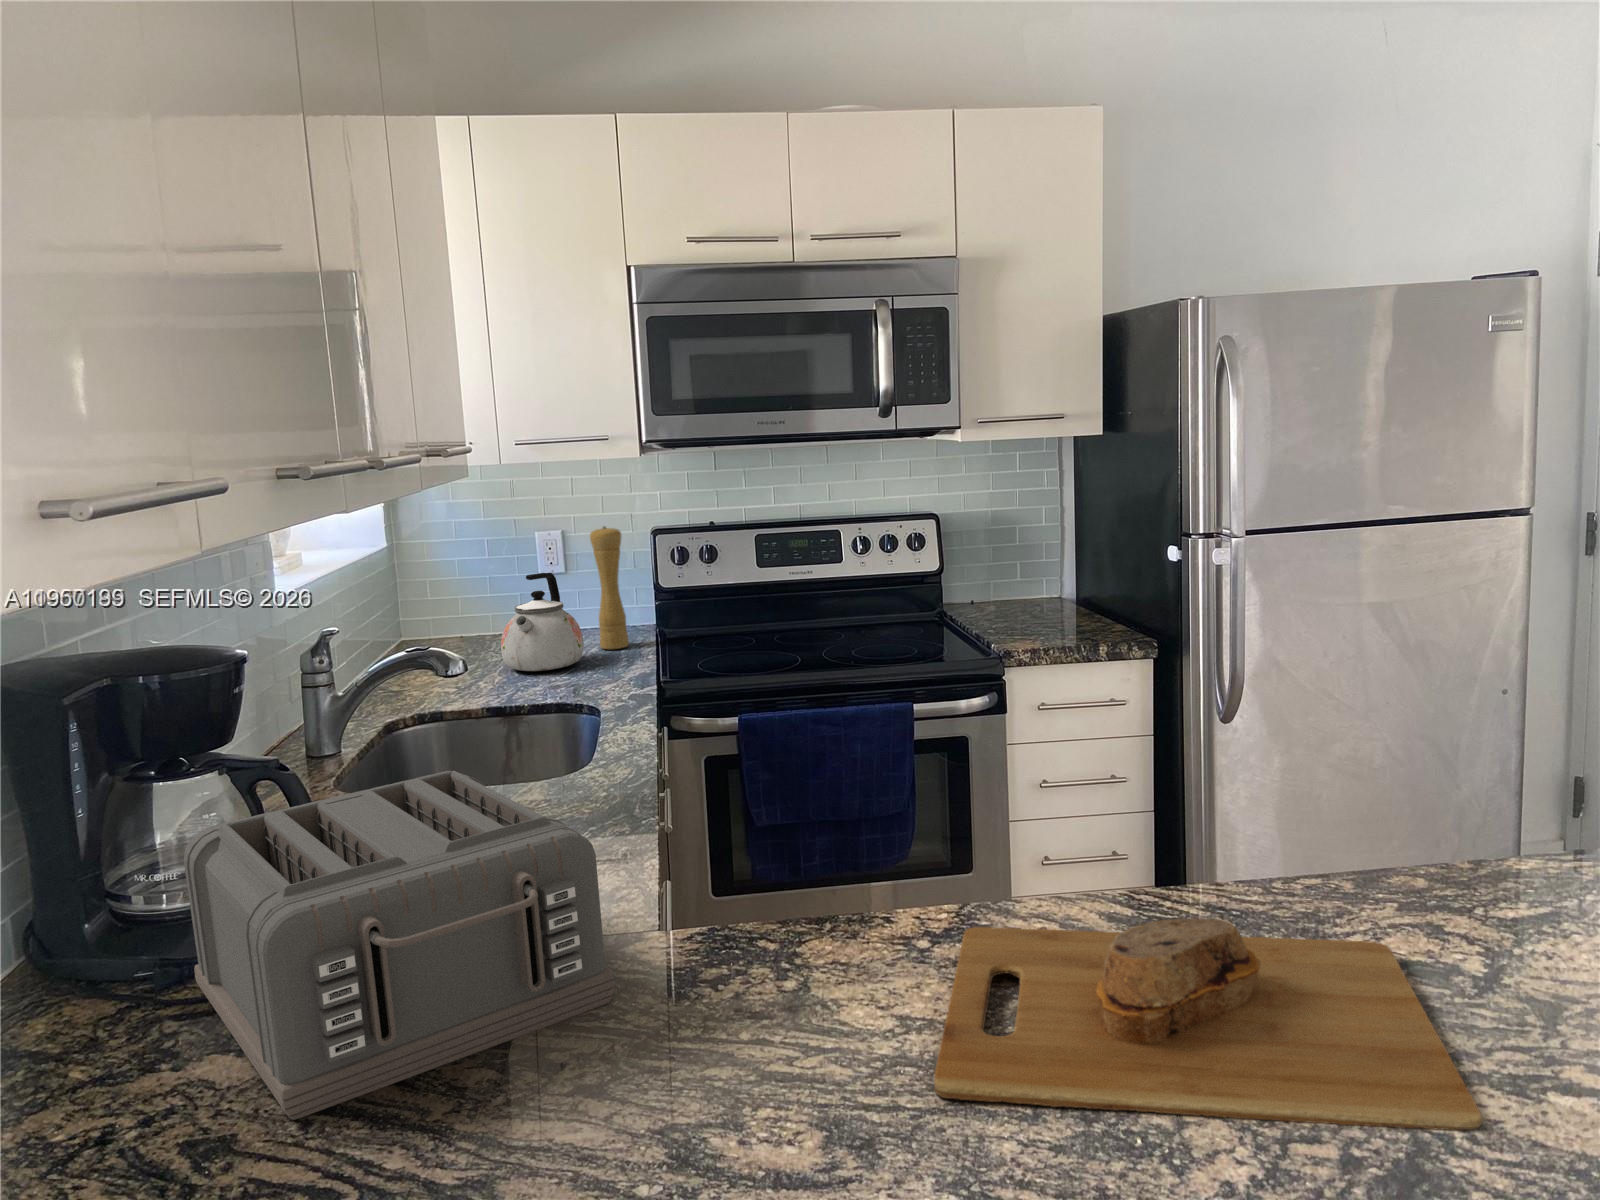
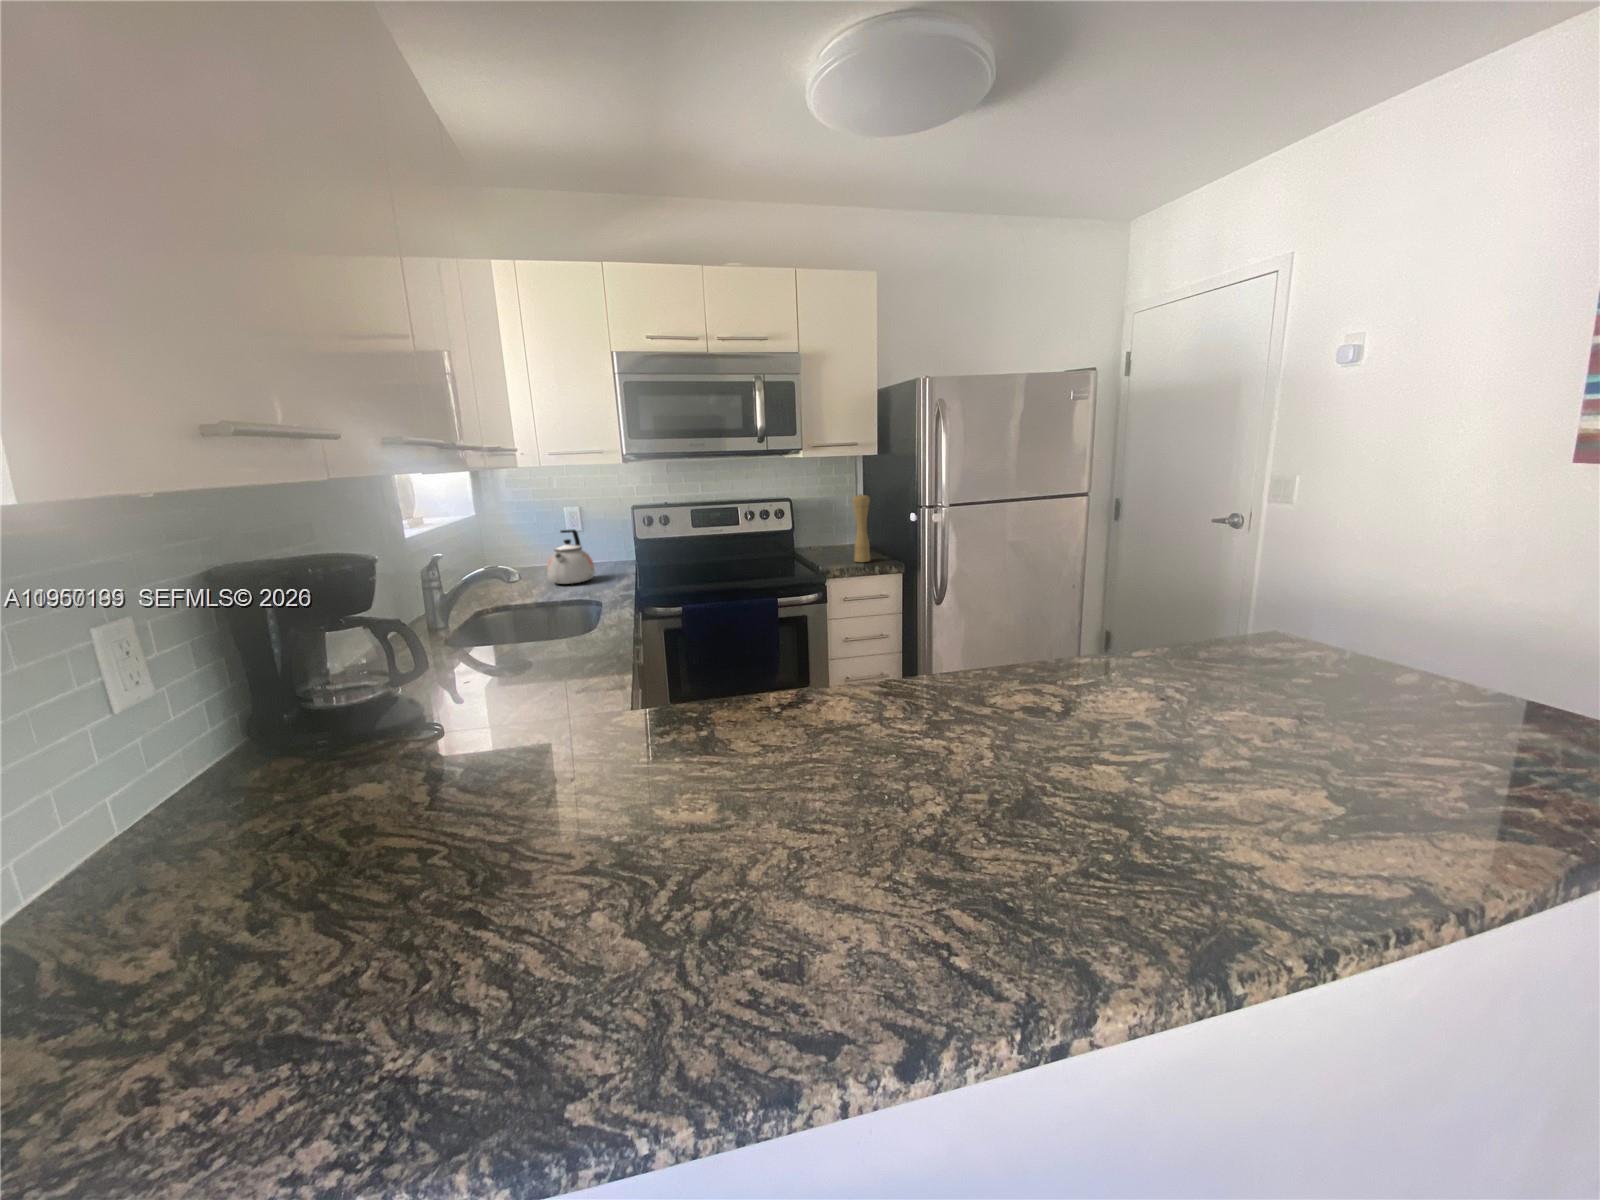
pepper mill: present [590,526,629,649] -> present [852,495,870,562]
toaster: present [184,771,615,1120] -> none [343,623,604,816]
cutting board: present [934,918,1482,1130] -> none [779,687,1060,785]

